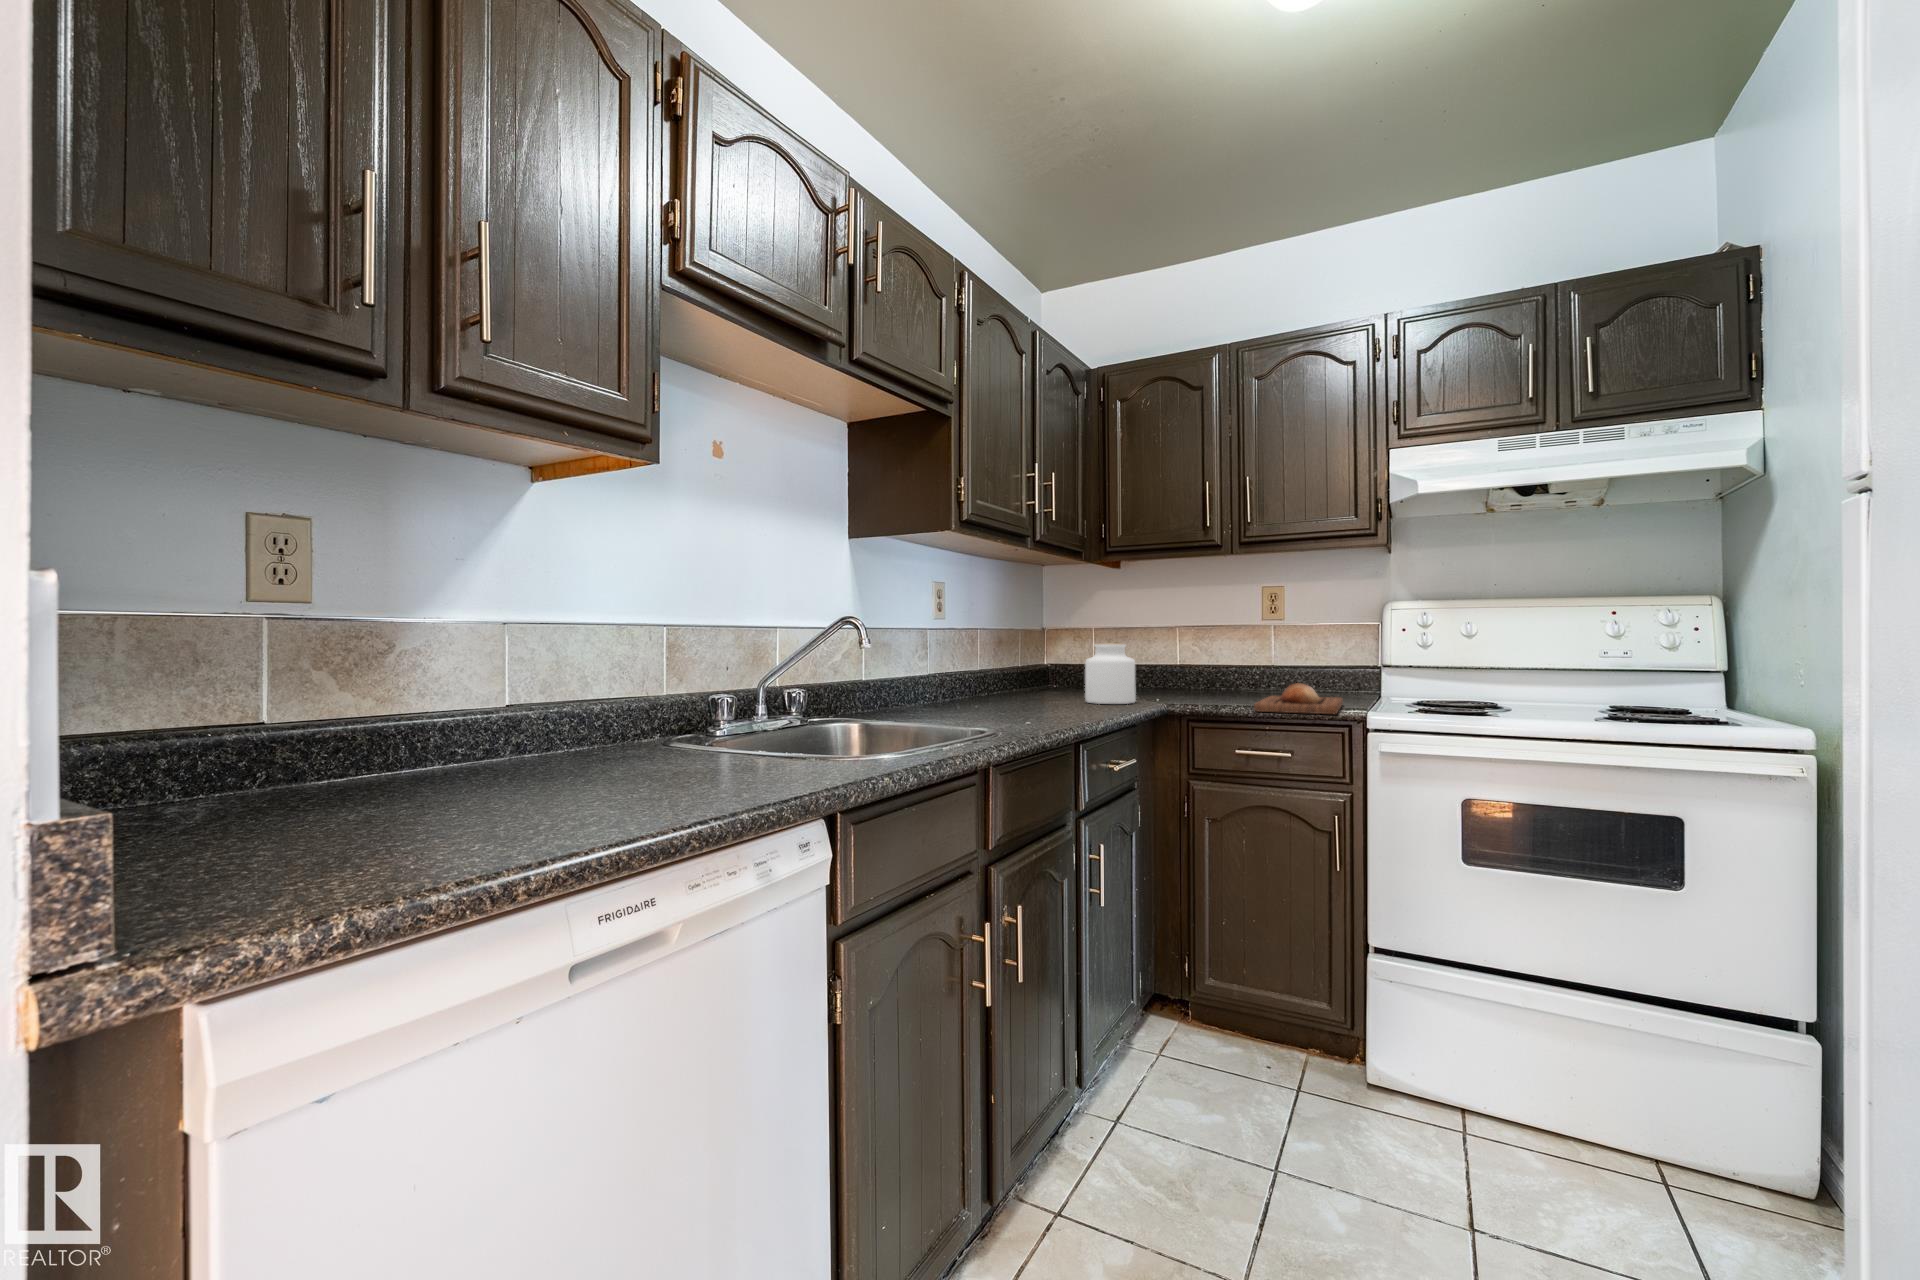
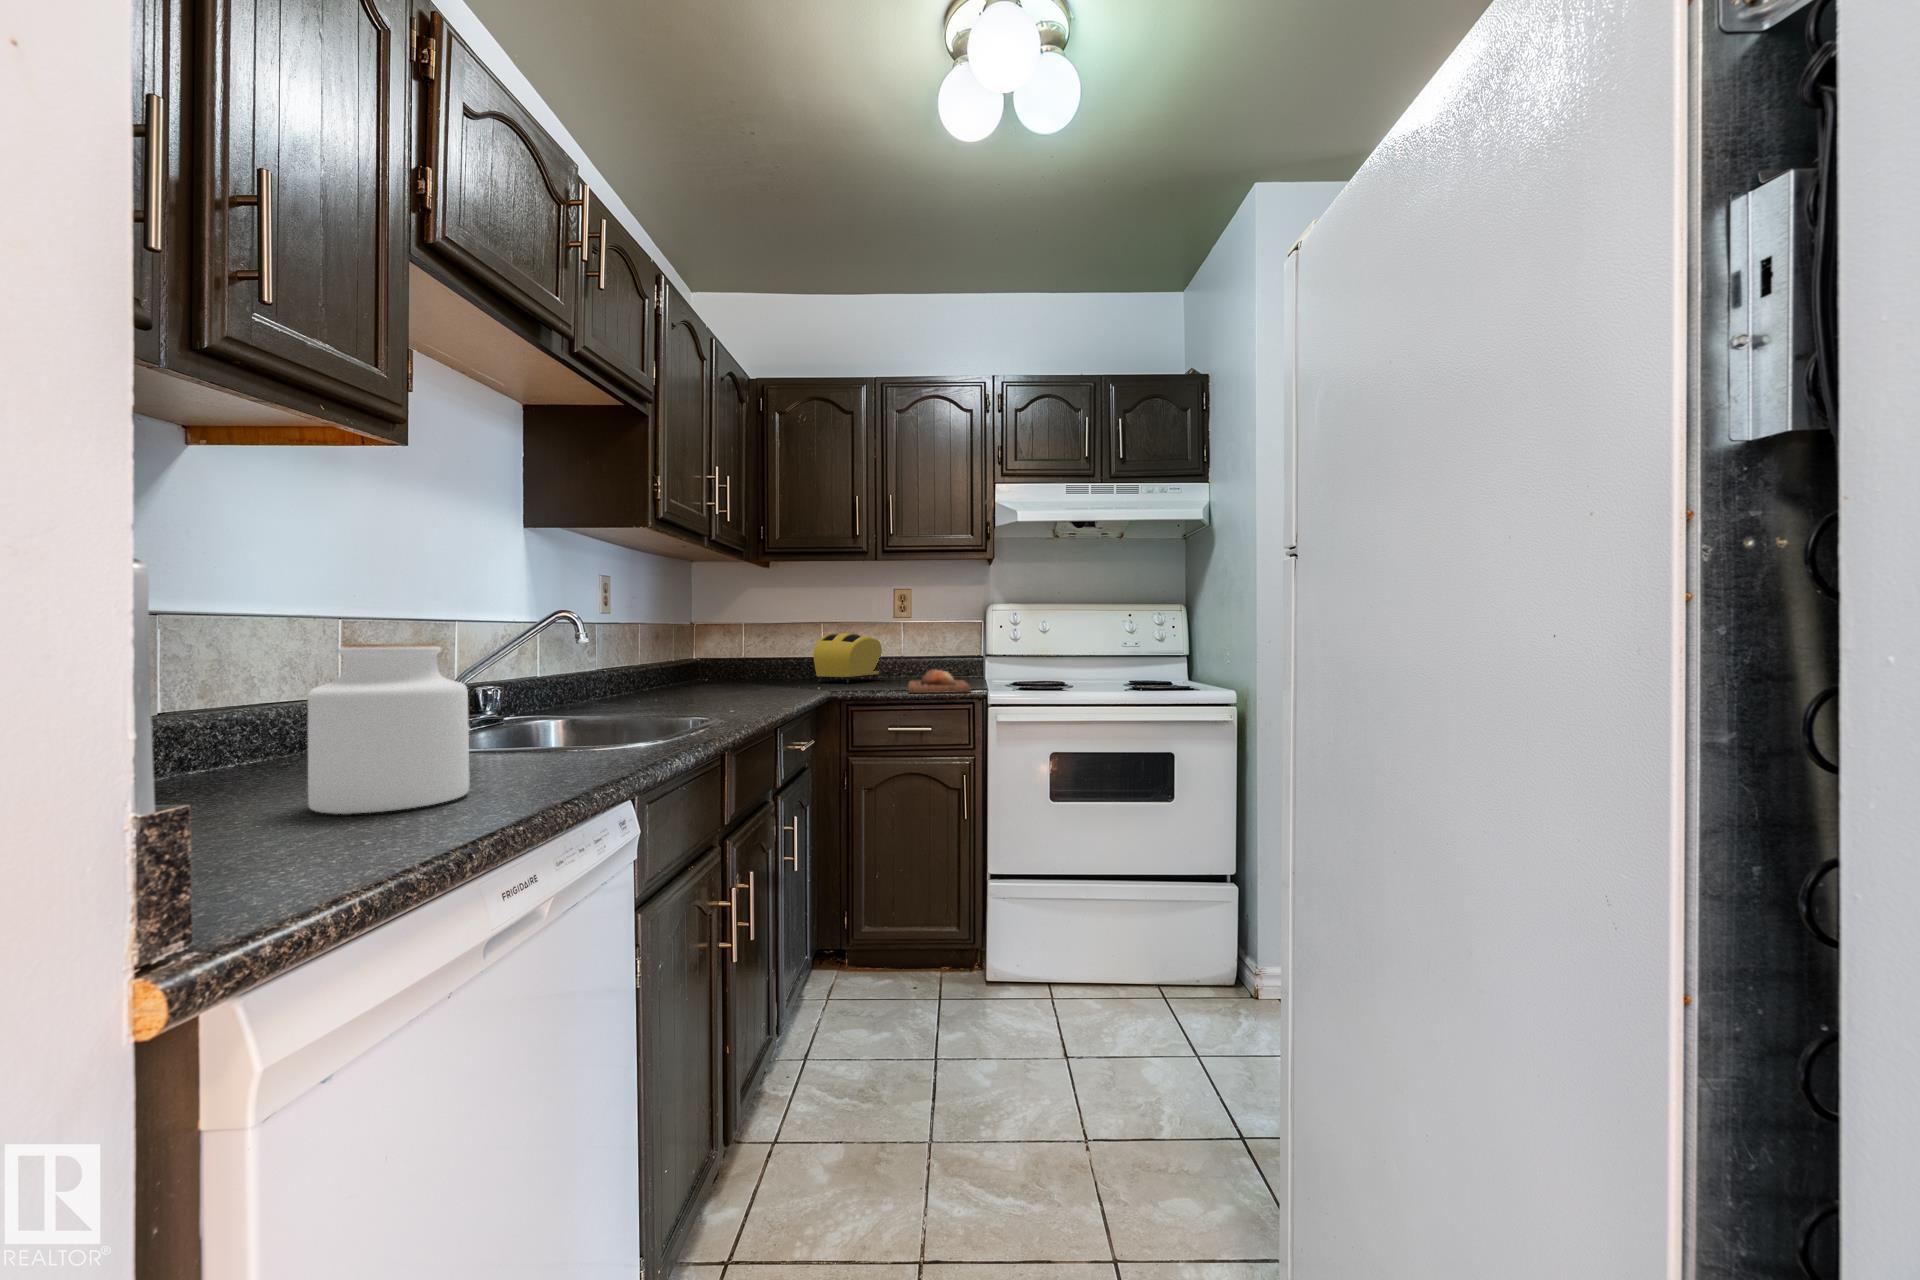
toaster: none [1165,637,1249,695] -> present [814,633,882,683]
jar: present [1085,643,1136,704] -> present [308,643,469,814]

